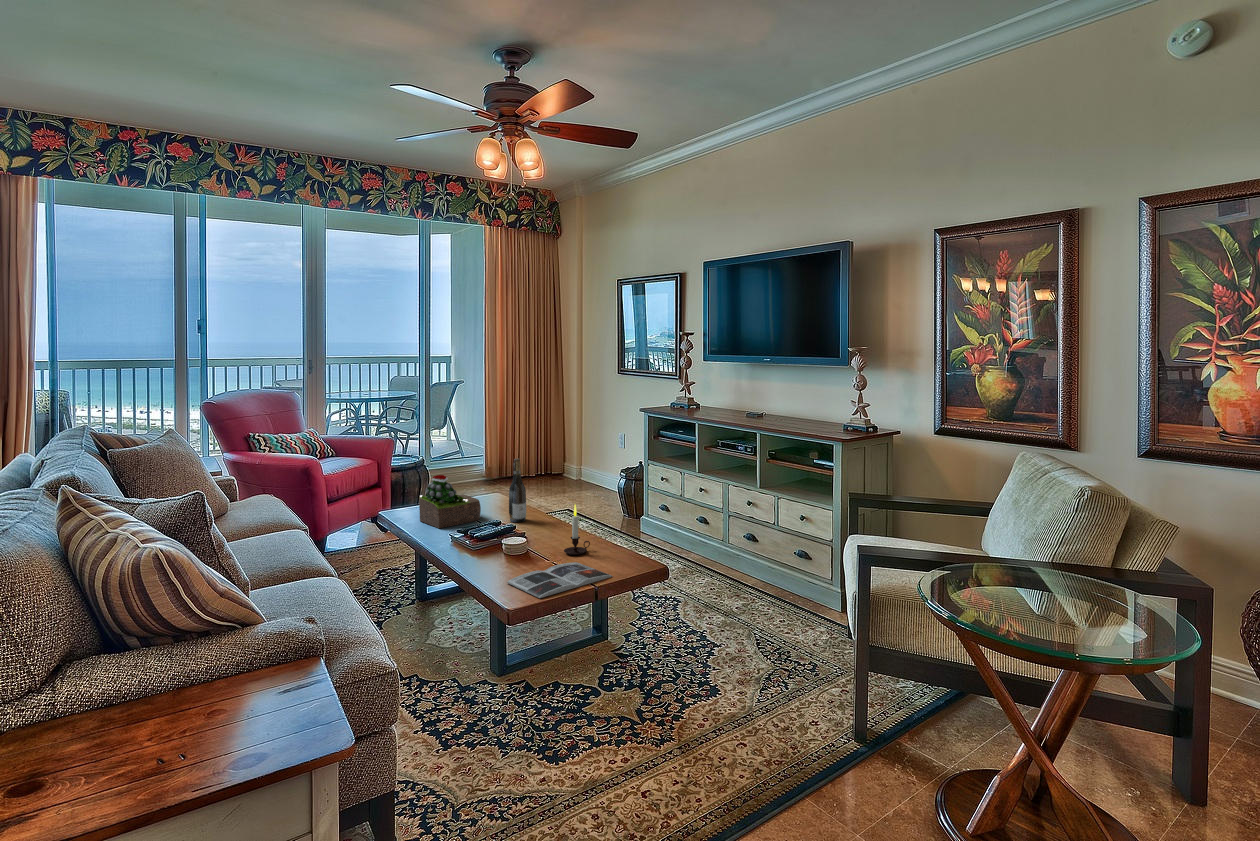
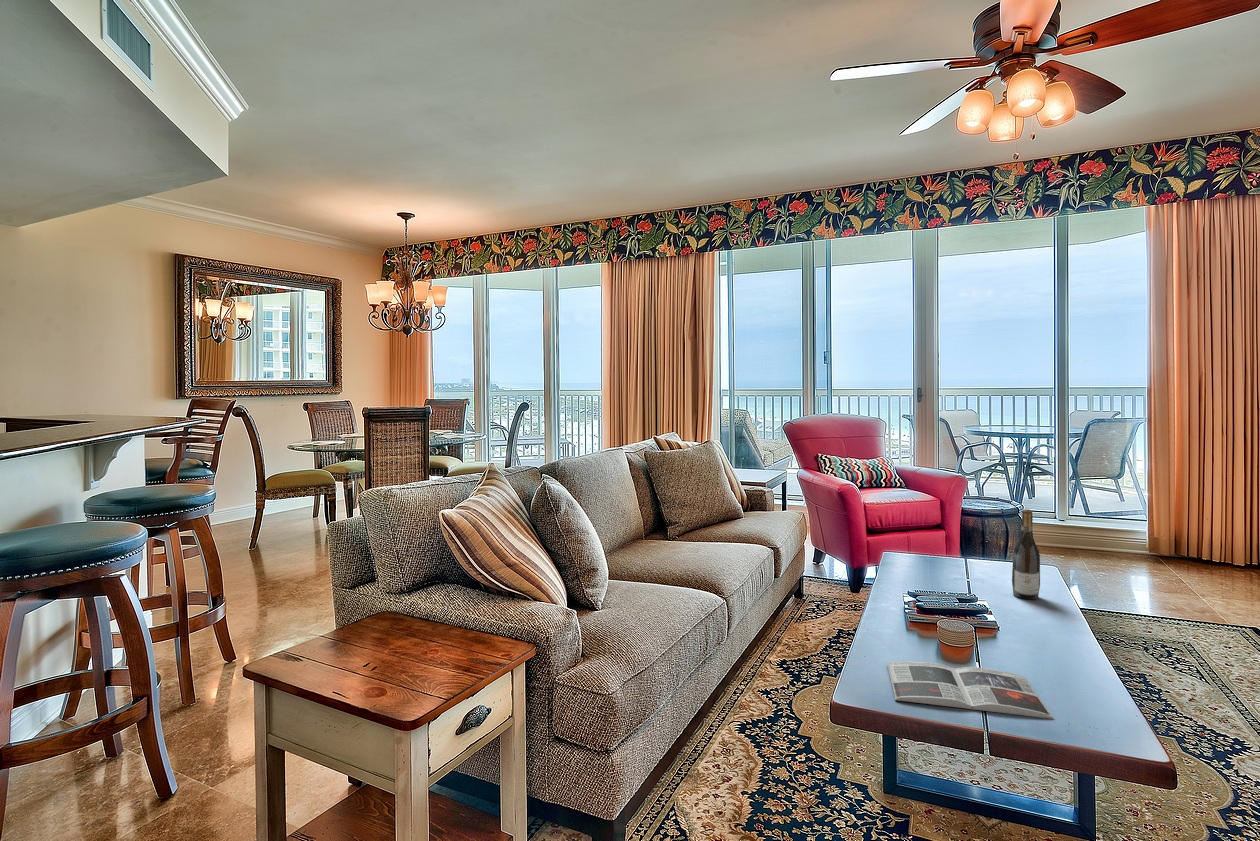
succulent plant: present [419,475,481,528] -> none [906,515,981,582]
candle: present [564,505,590,555] -> none [1024,587,1077,668]

